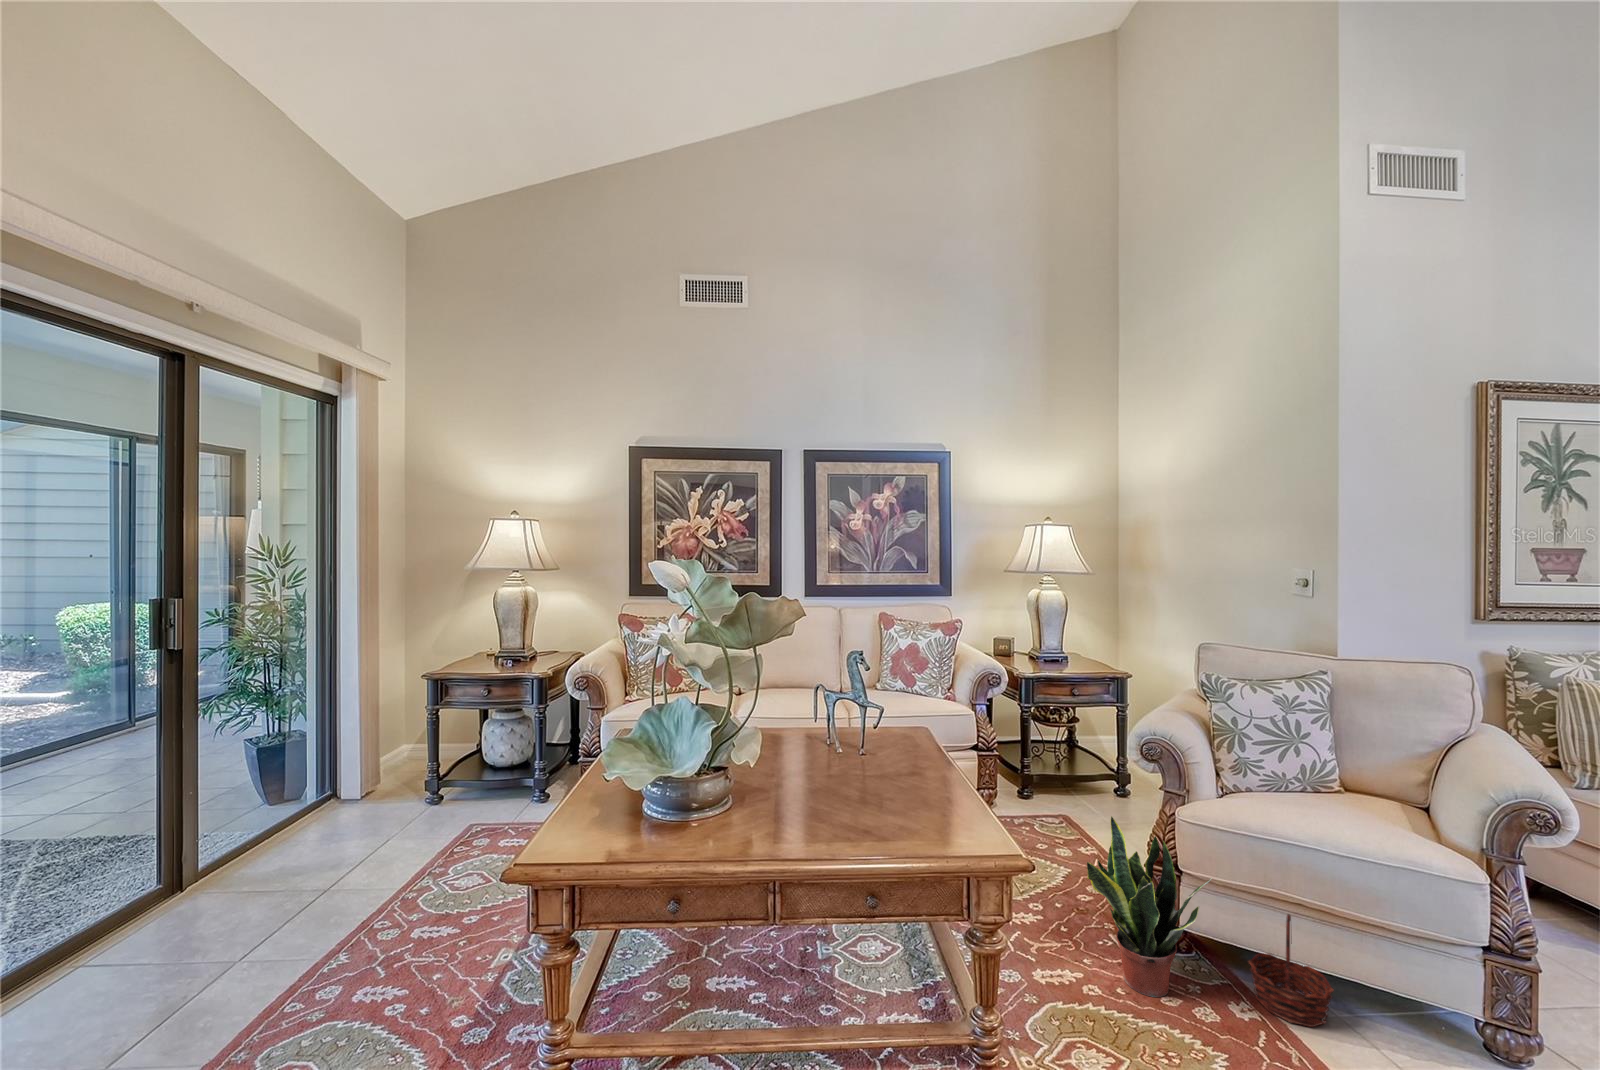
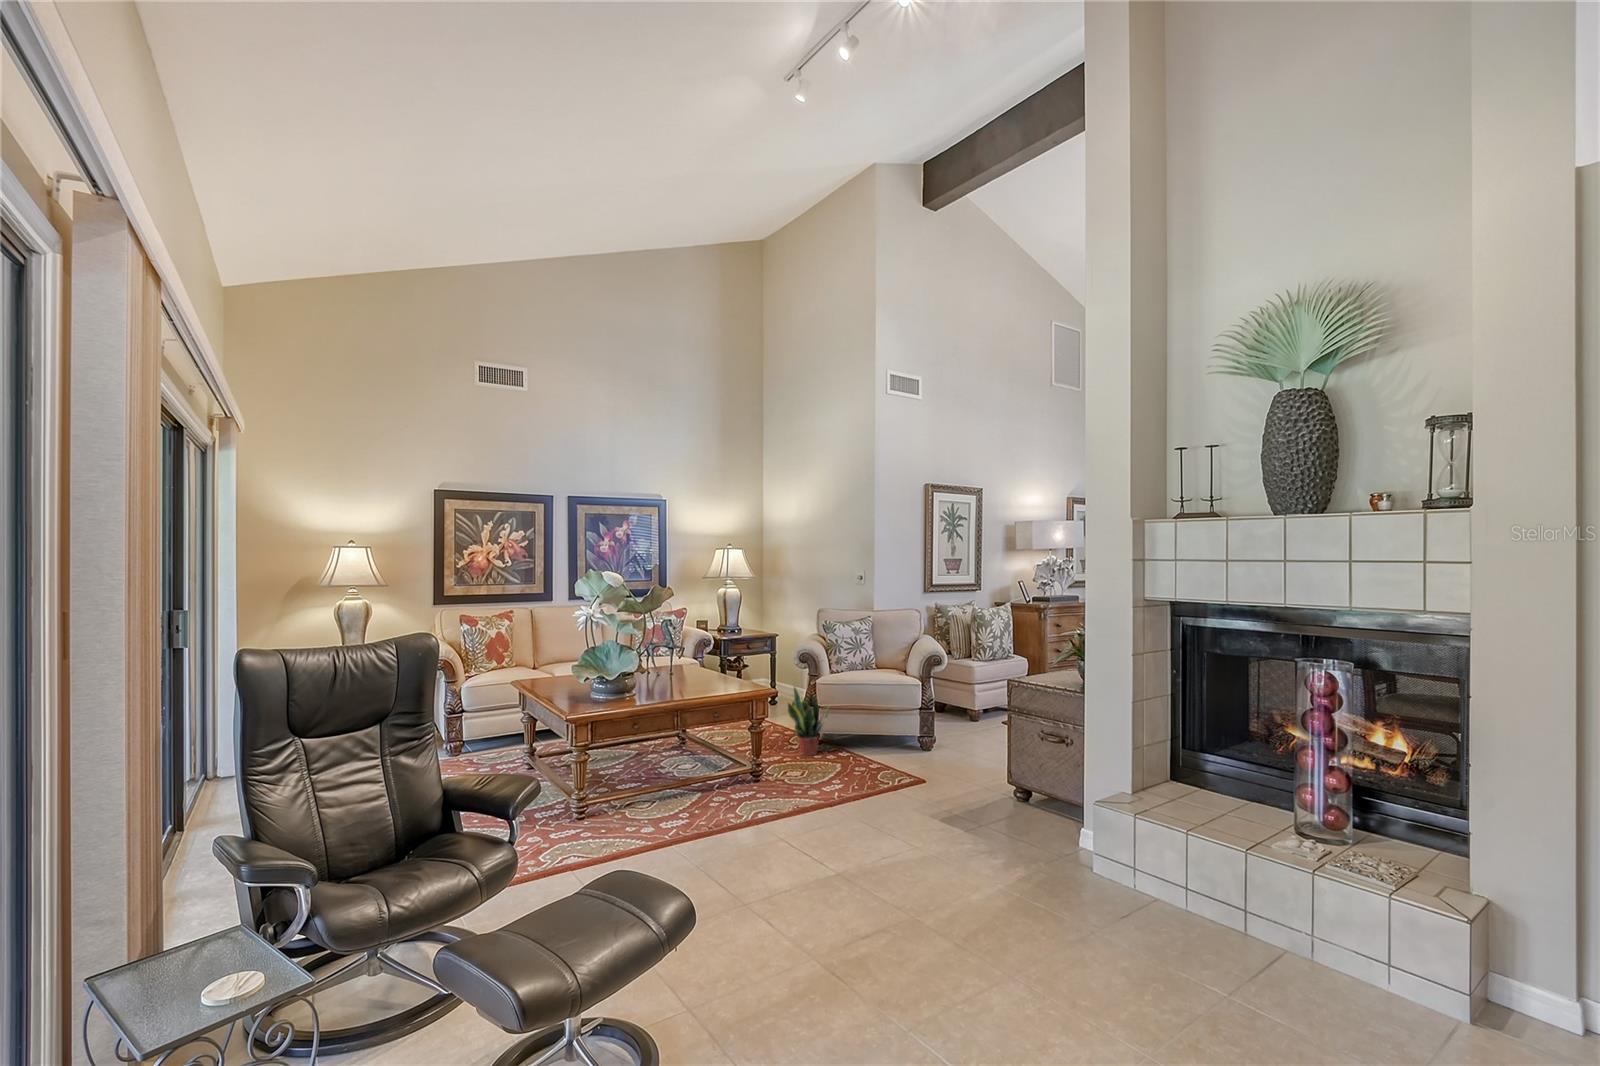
basket: present [1249,914,1334,1027] -> none [844,712,872,751]

